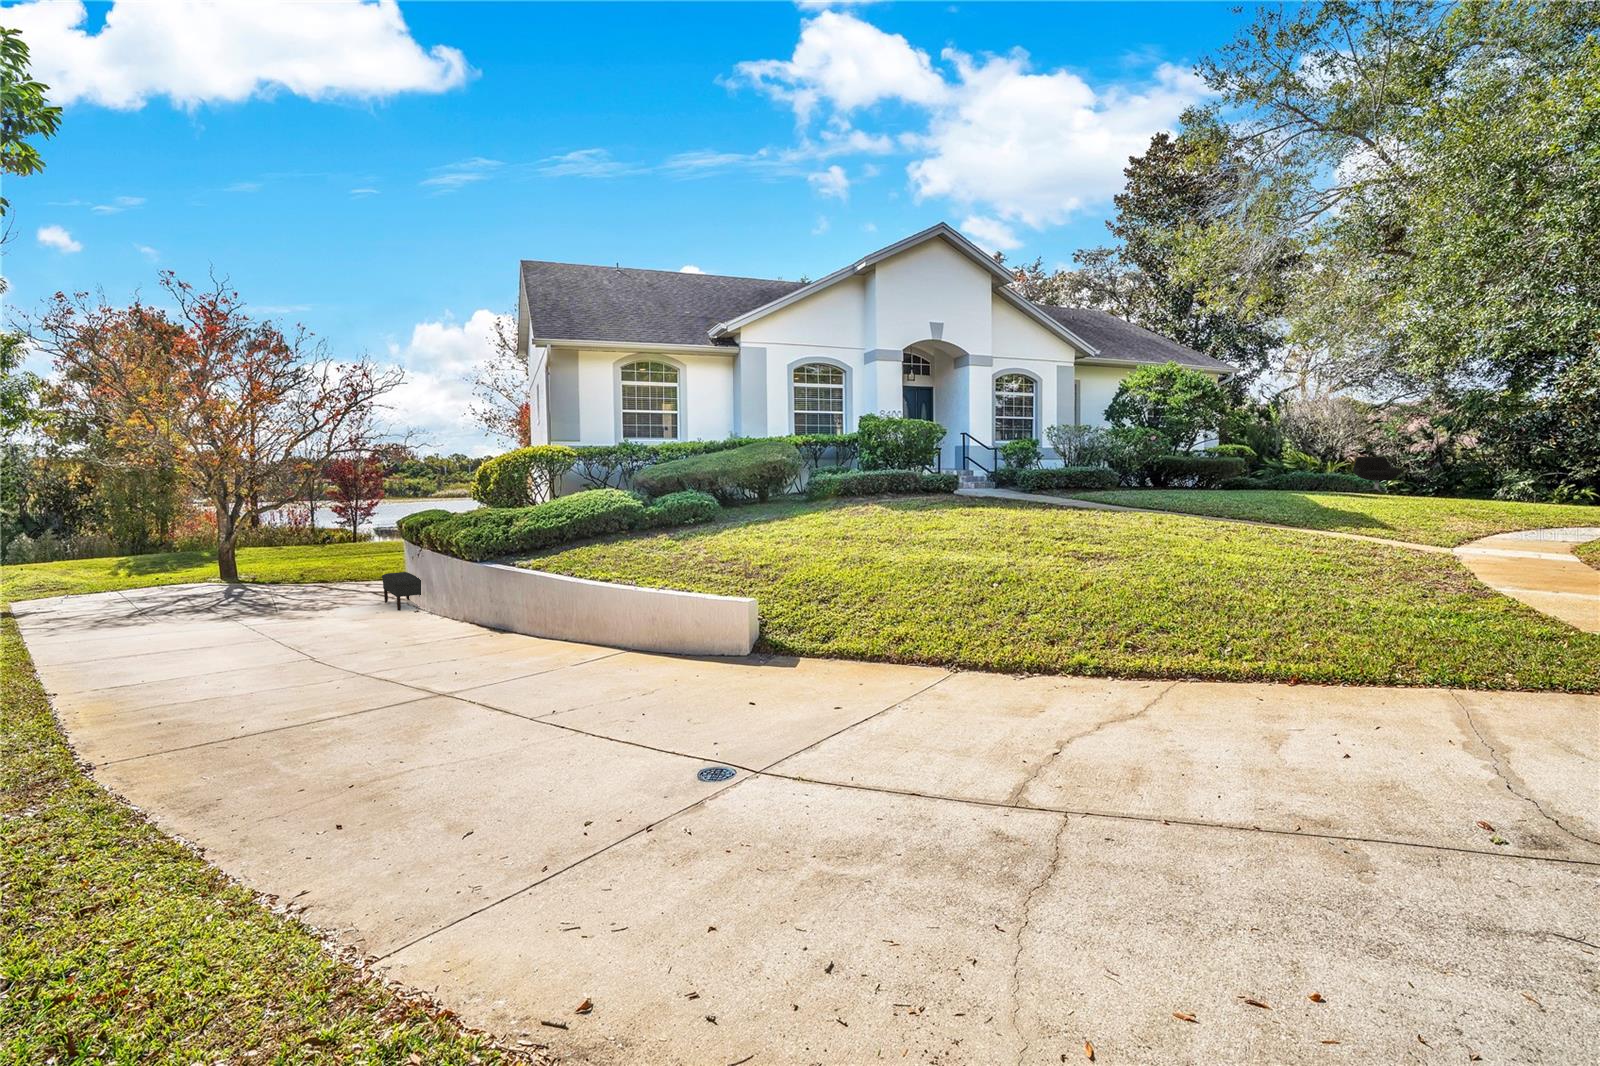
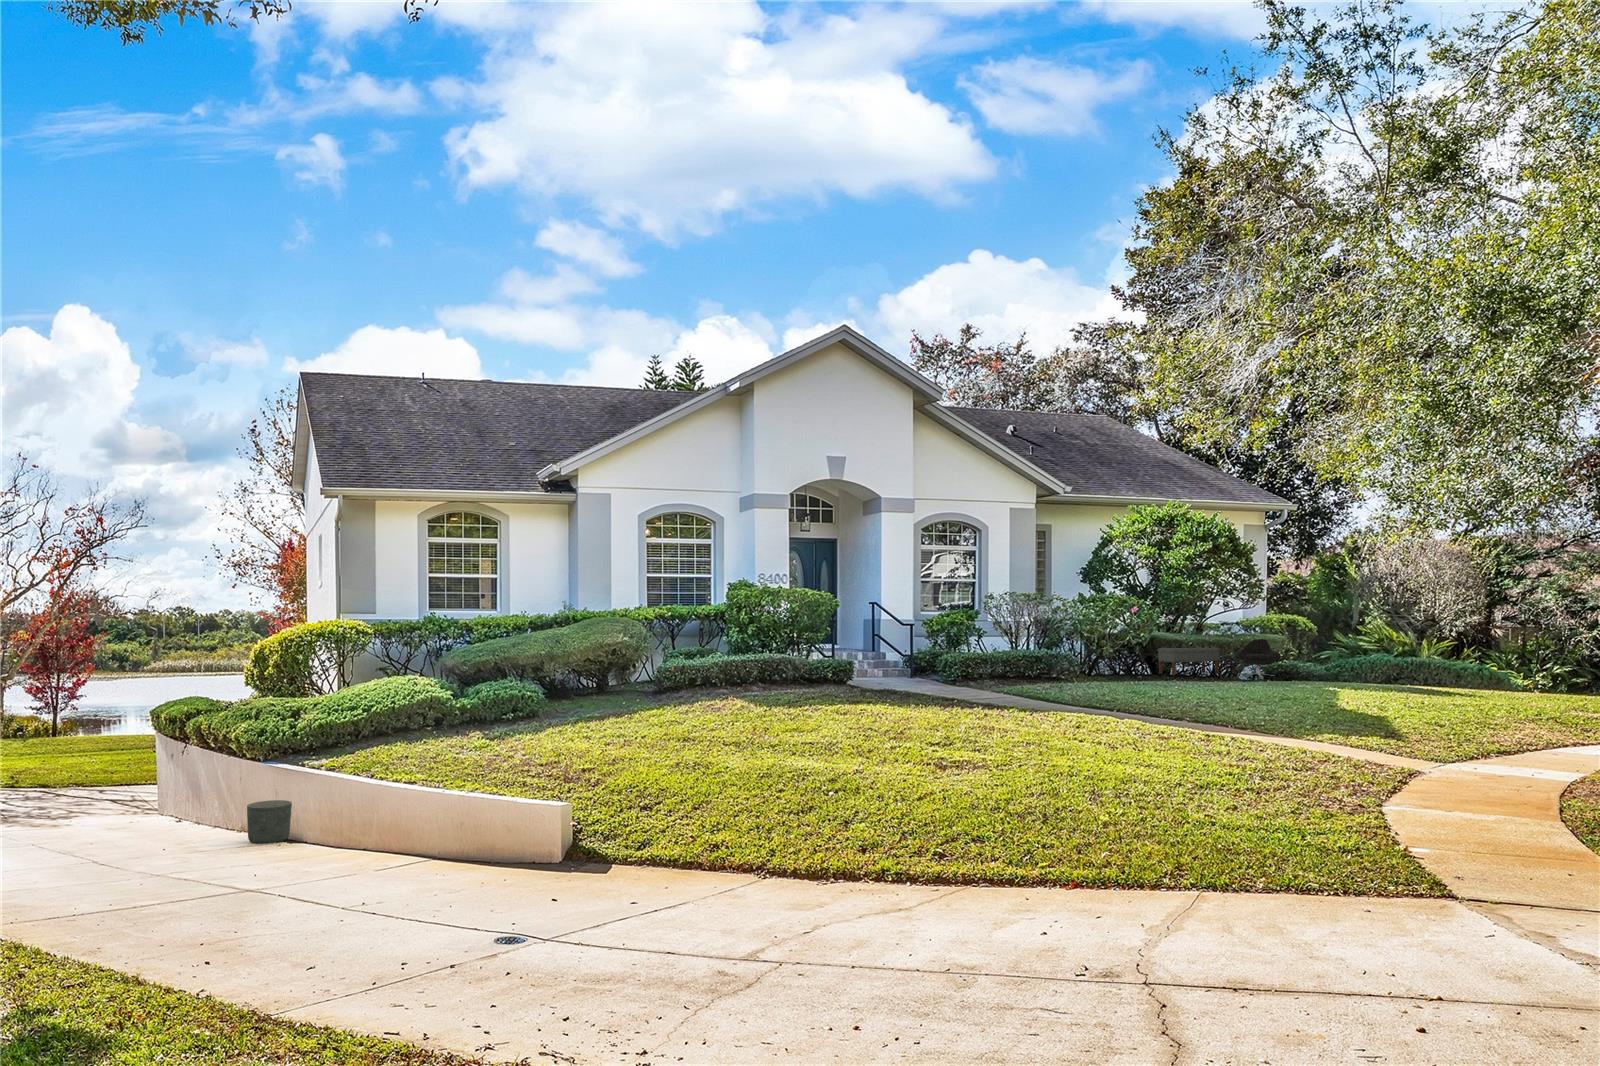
bench: present [382,572,421,611] -> present [1157,647,1220,676]
planter: none [468,594,507,632] -> present [247,800,292,844]

